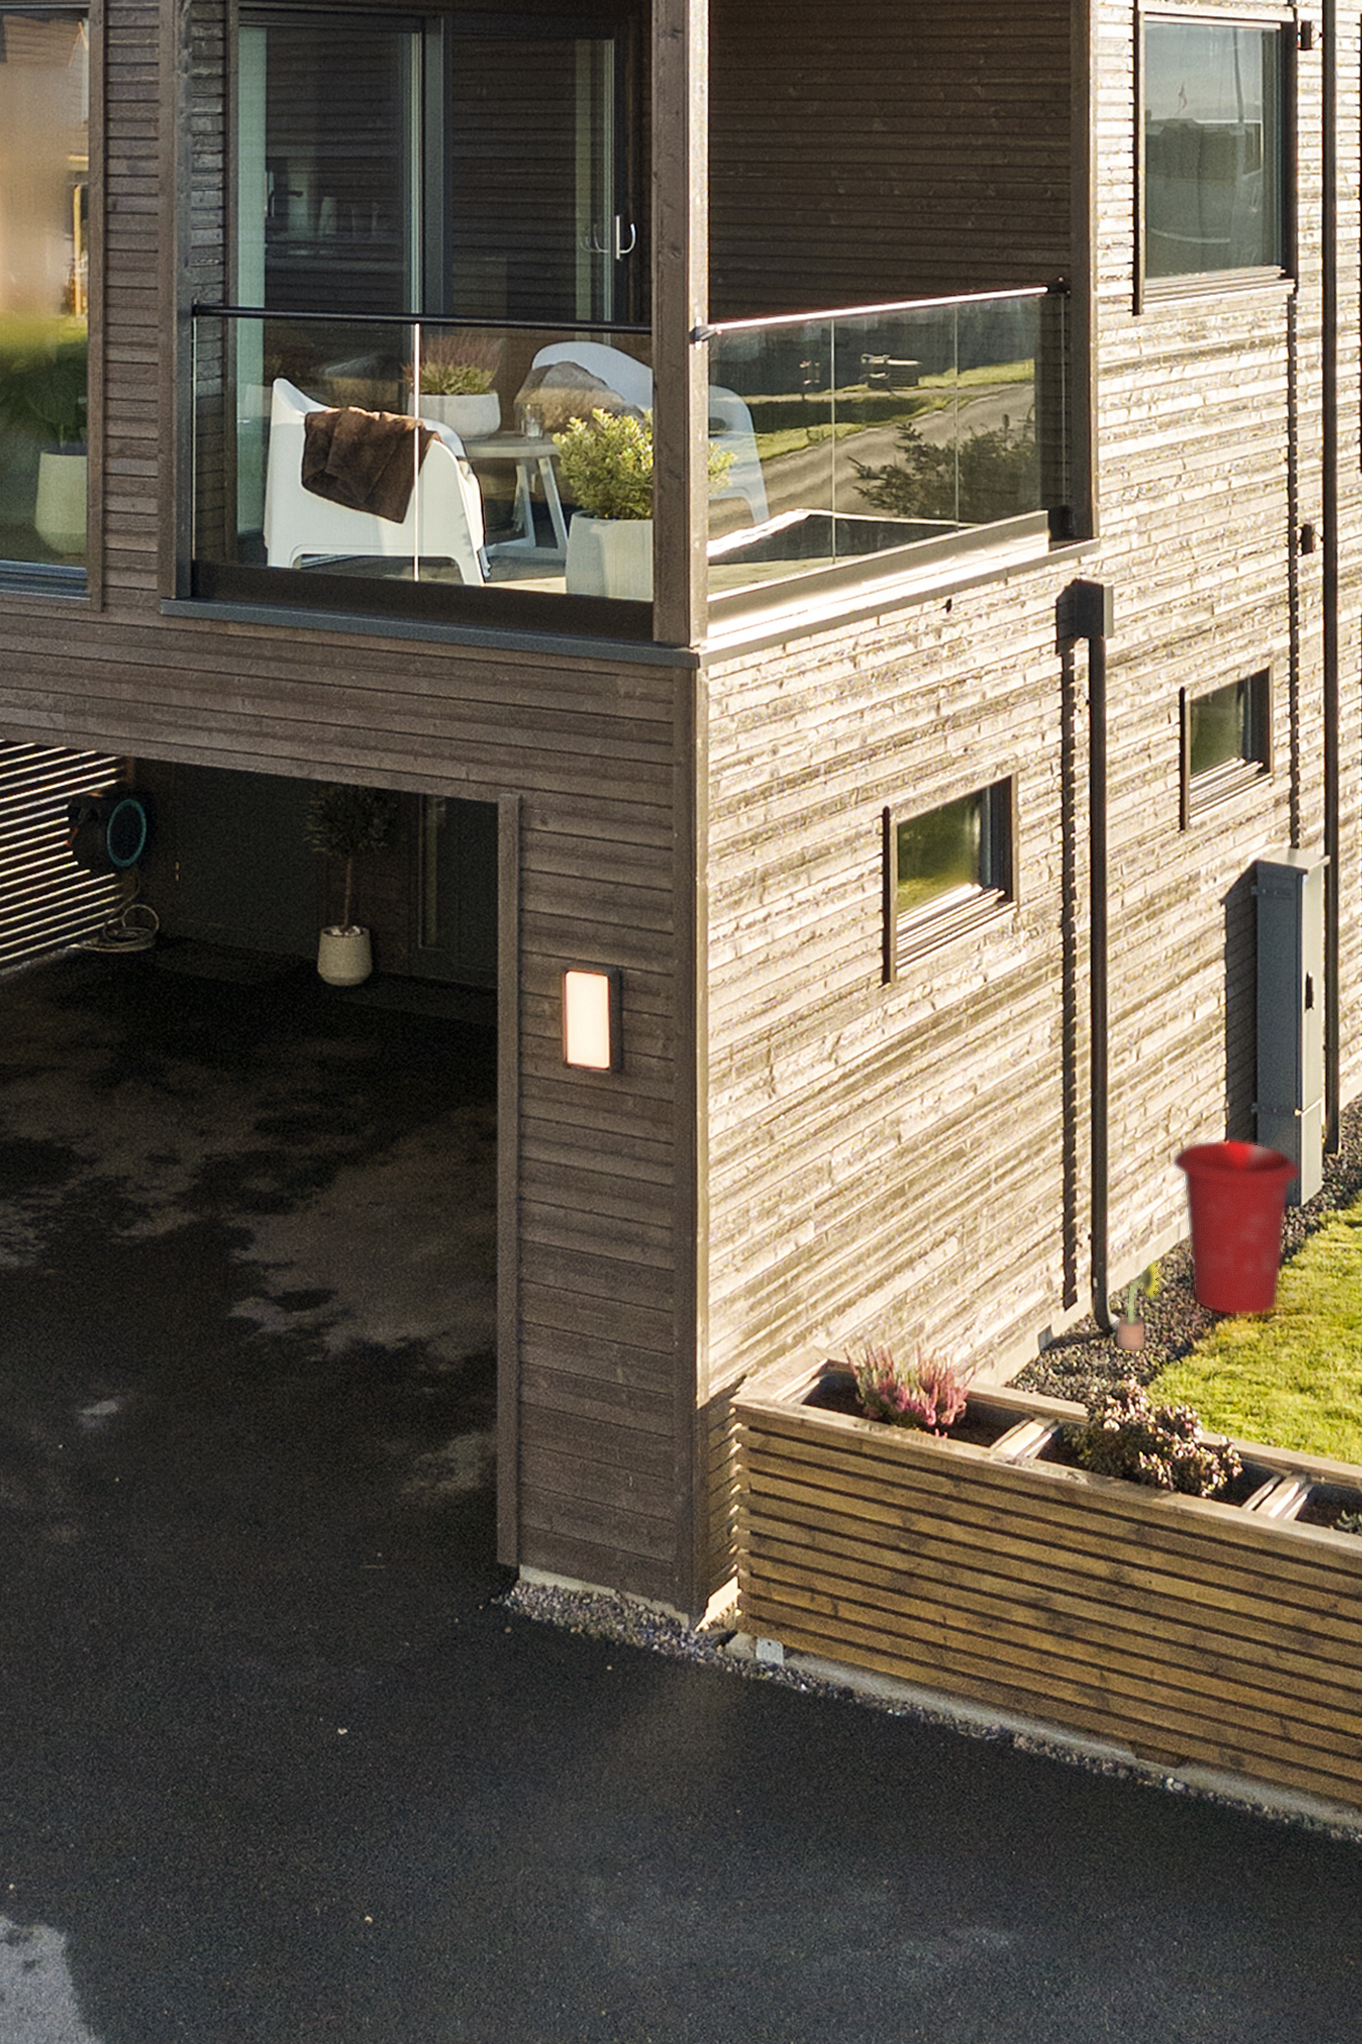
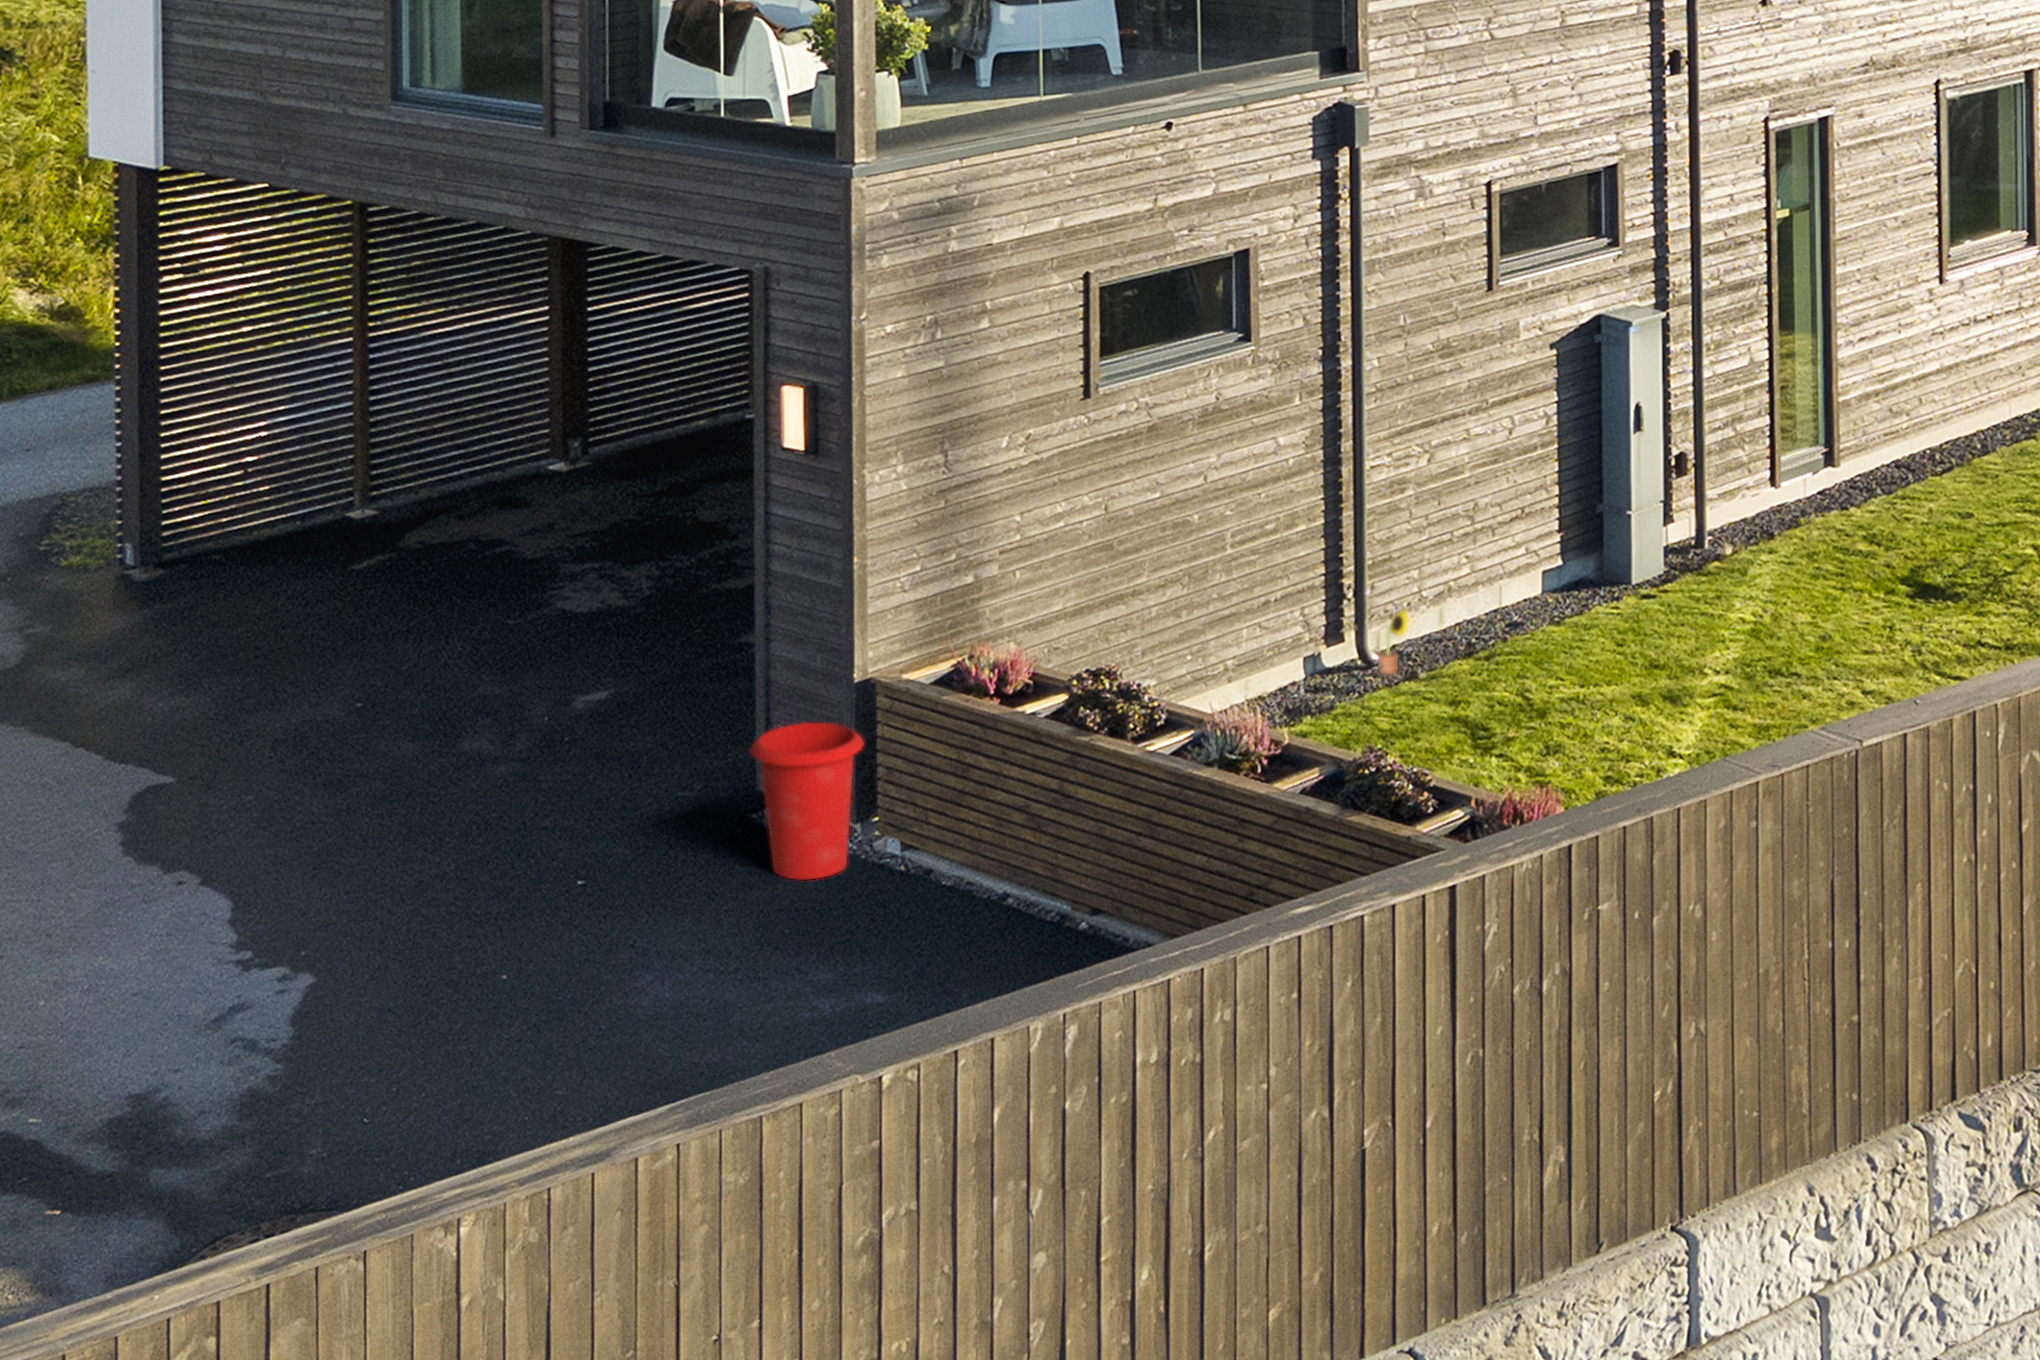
waste bin: present [1174,1142,1299,1314] -> present [750,723,864,880]

